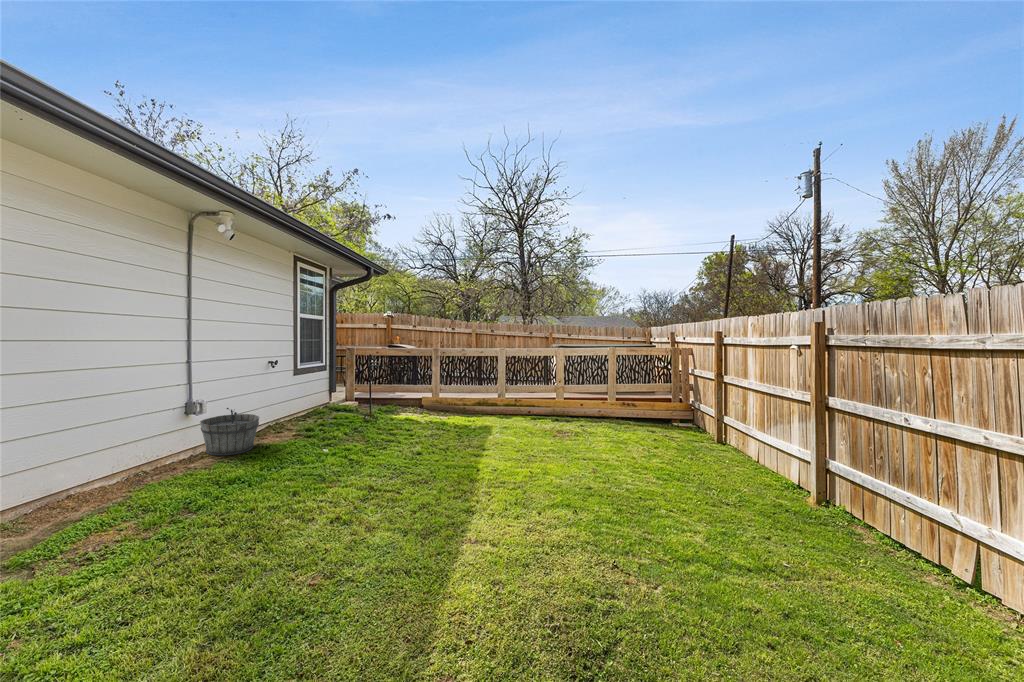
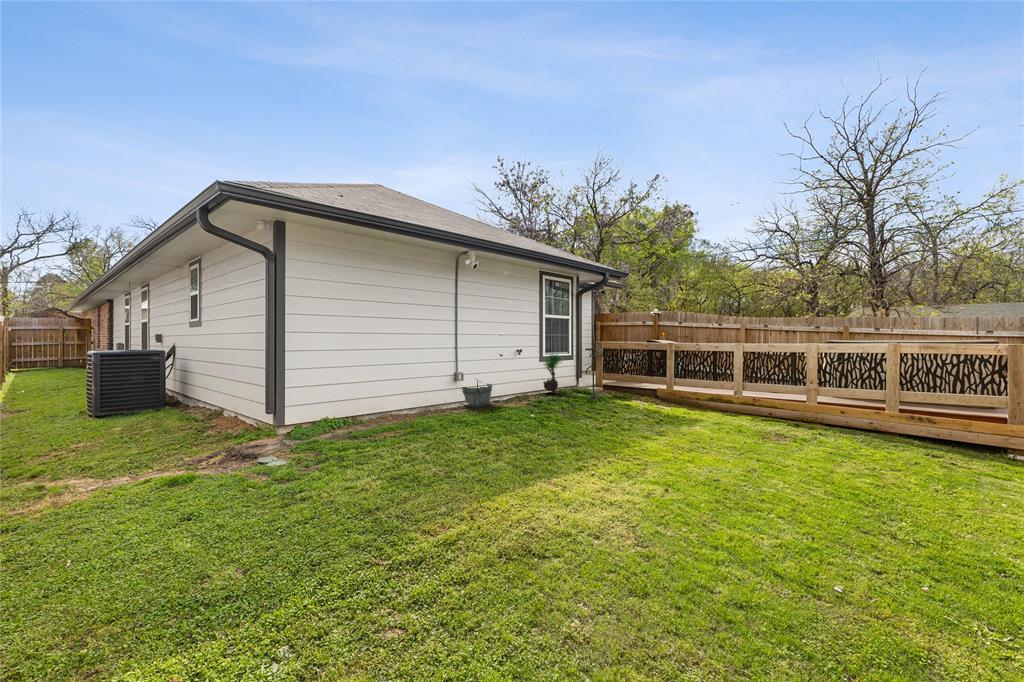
potted tree: none [295,360,331,416] -> present [542,355,561,394]

